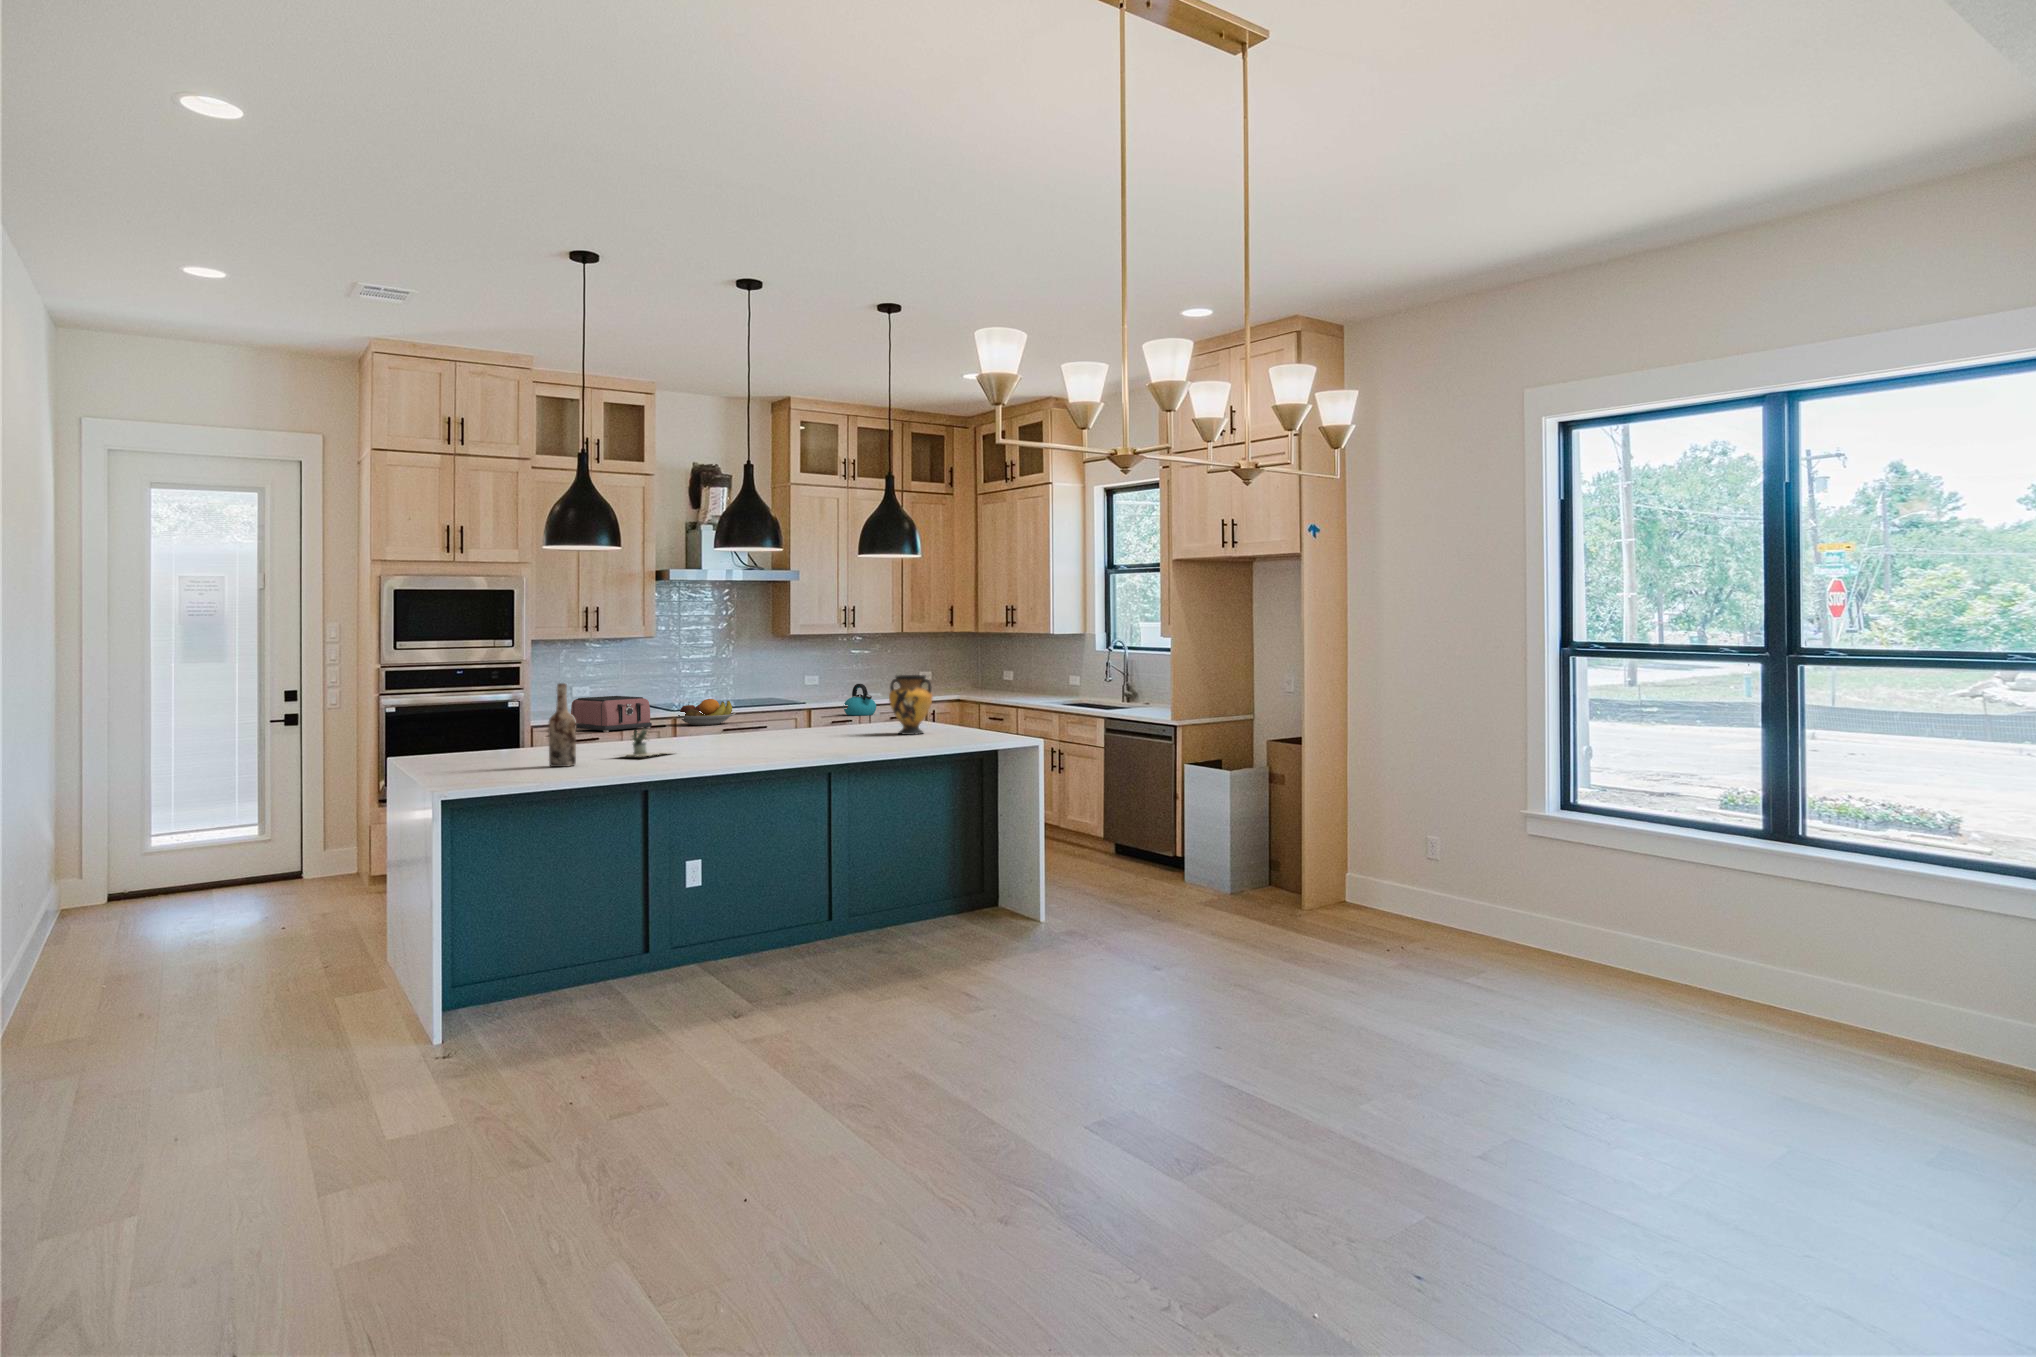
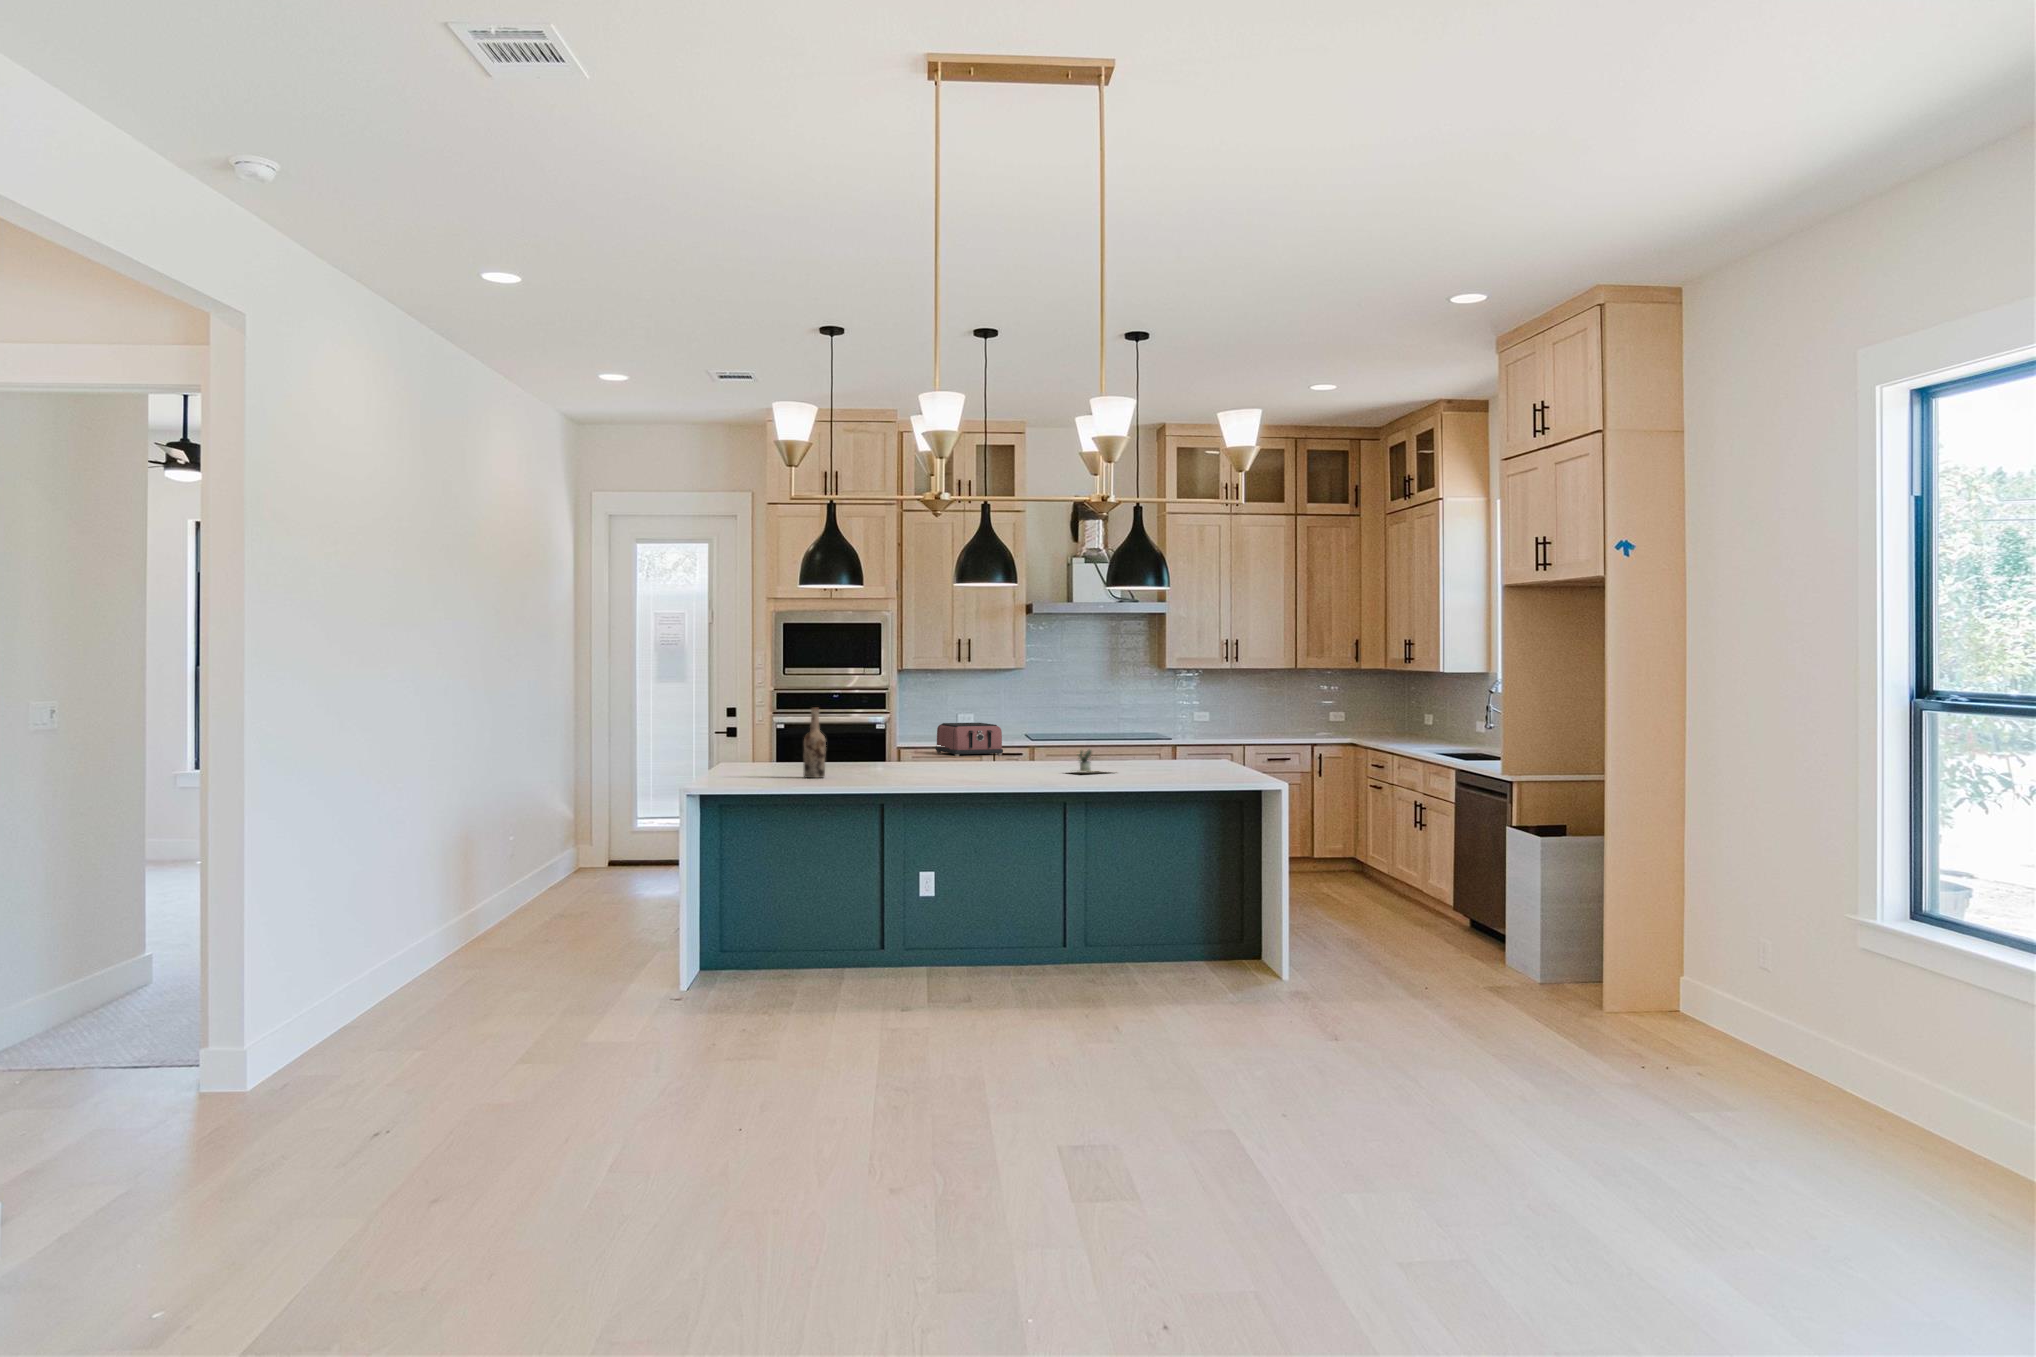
vase: present [889,675,932,735] -> none [1162,711,1206,772]
kettle: present [843,684,876,716] -> none [1212,720,1247,754]
fruit bowl: present [678,699,736,725] -> none [1029,729,1088,755]
potted plant: present [624,728,662,756] -> present [1079,750,1092,772]

